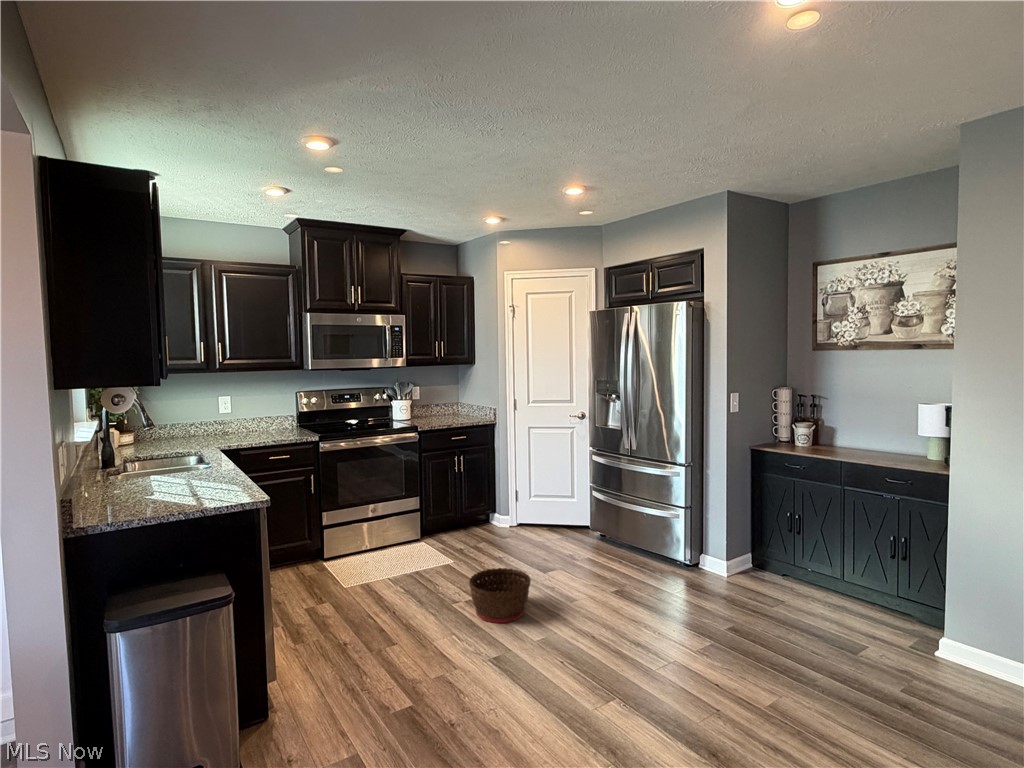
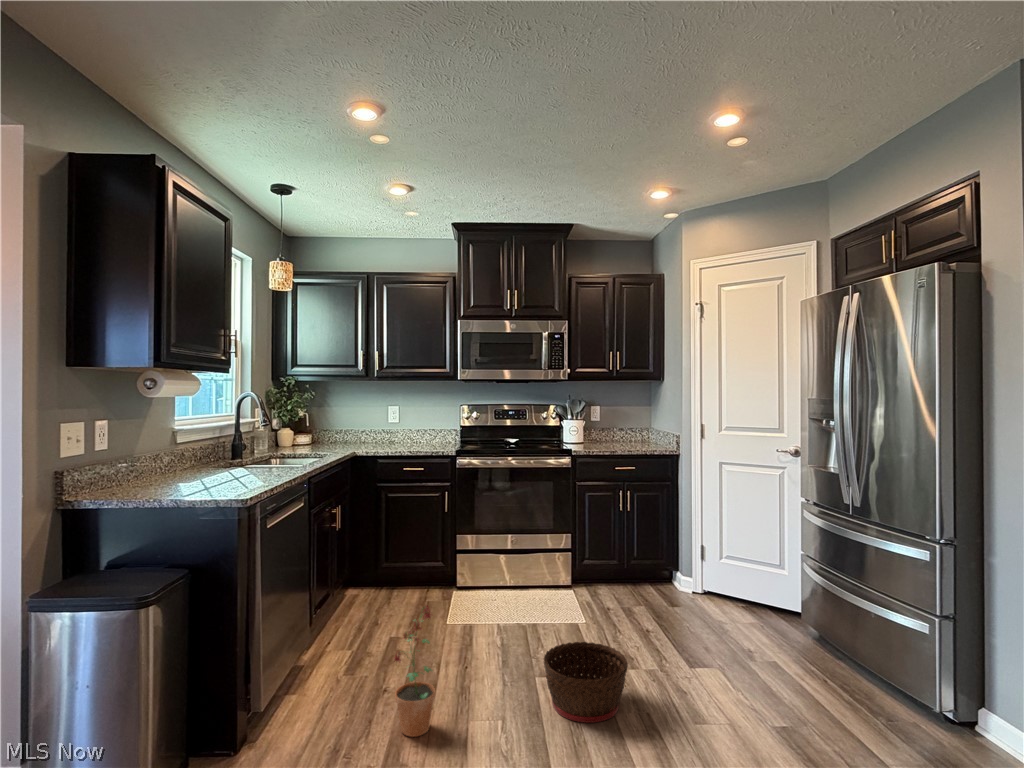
potted plant: none [371,562,411,666] -> present [394,606,435,737]

